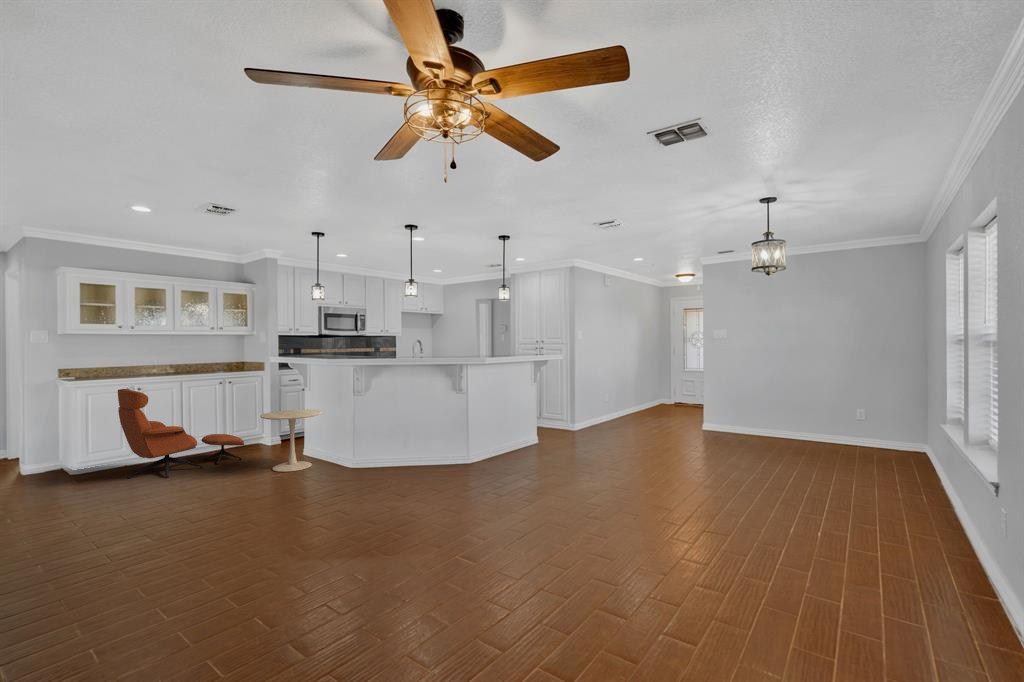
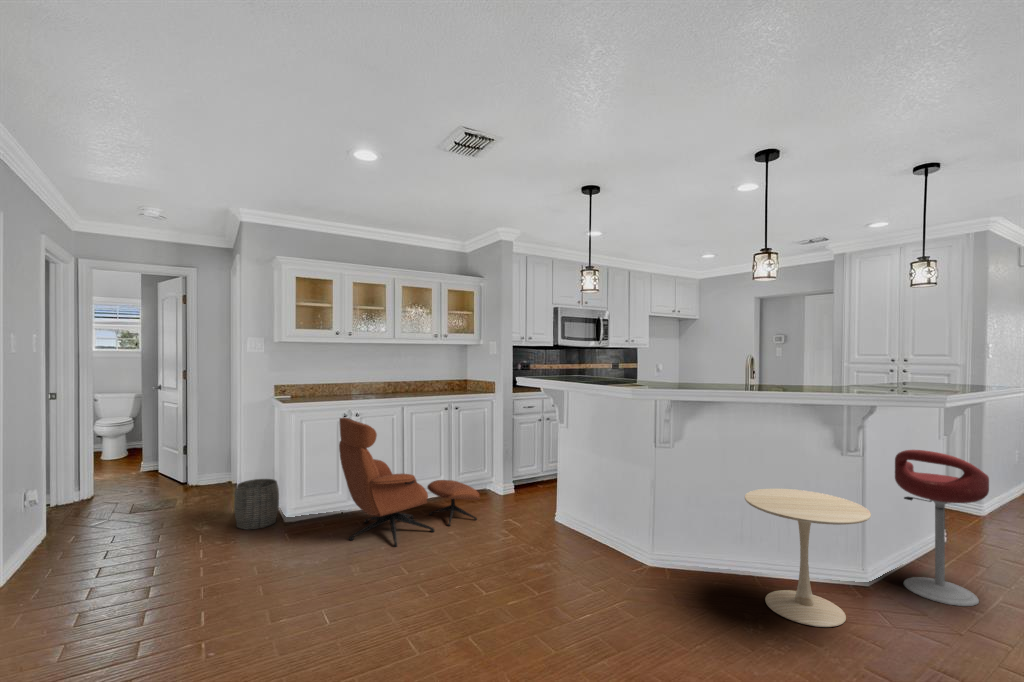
bar stool: none [487,387,526,467] -> present [895,450,989,606]
side table: present [260,409,322,472] -> present [745,489,871,627]
woven basket: none [19,443,64,482] -> present [234,479,279,529]

